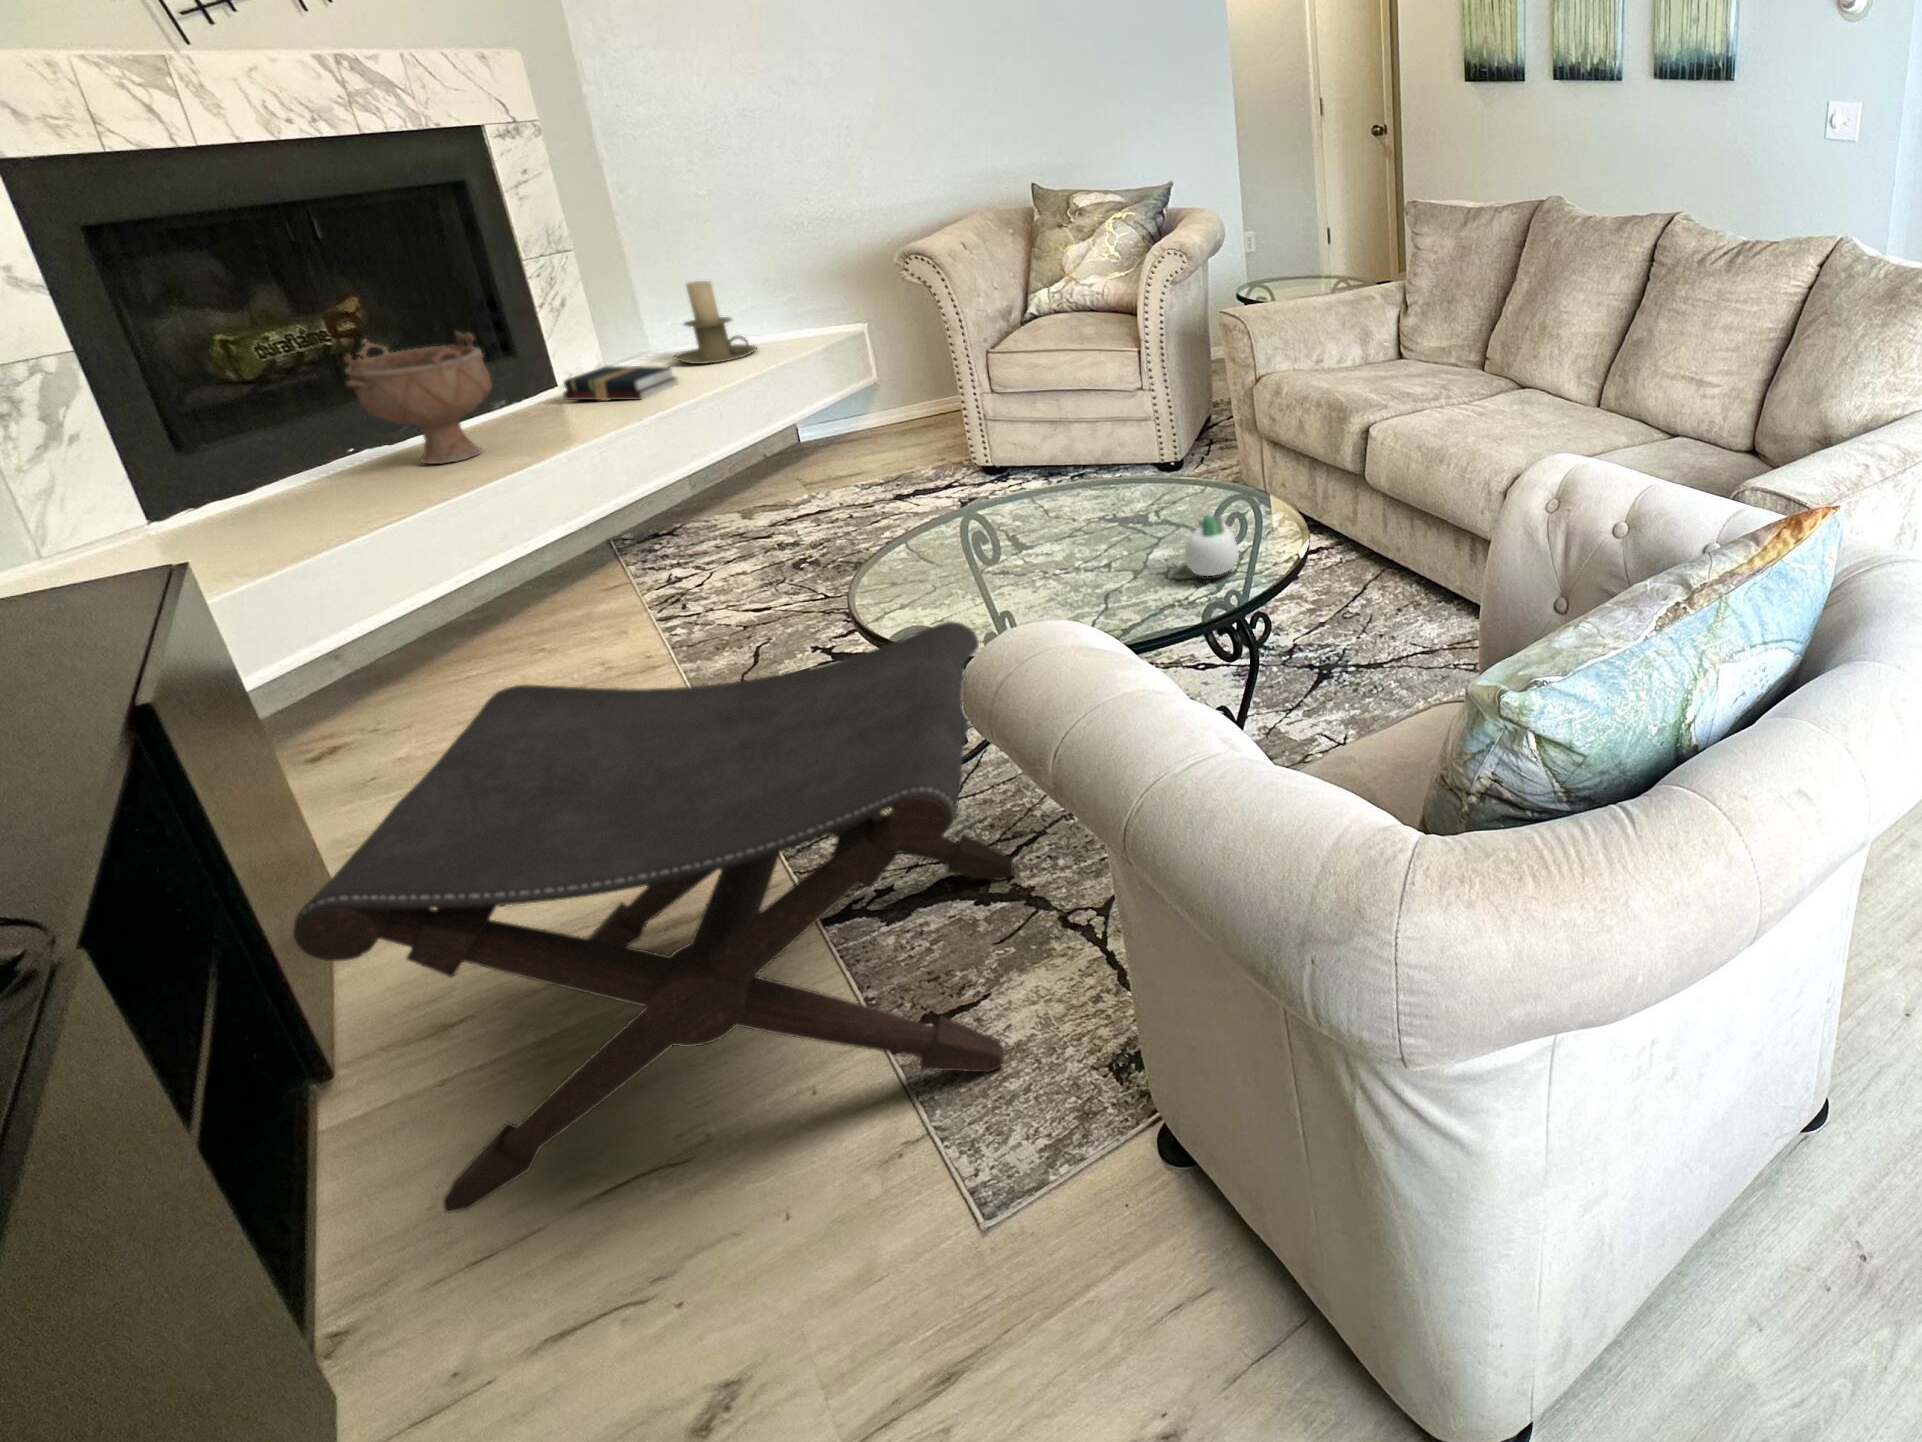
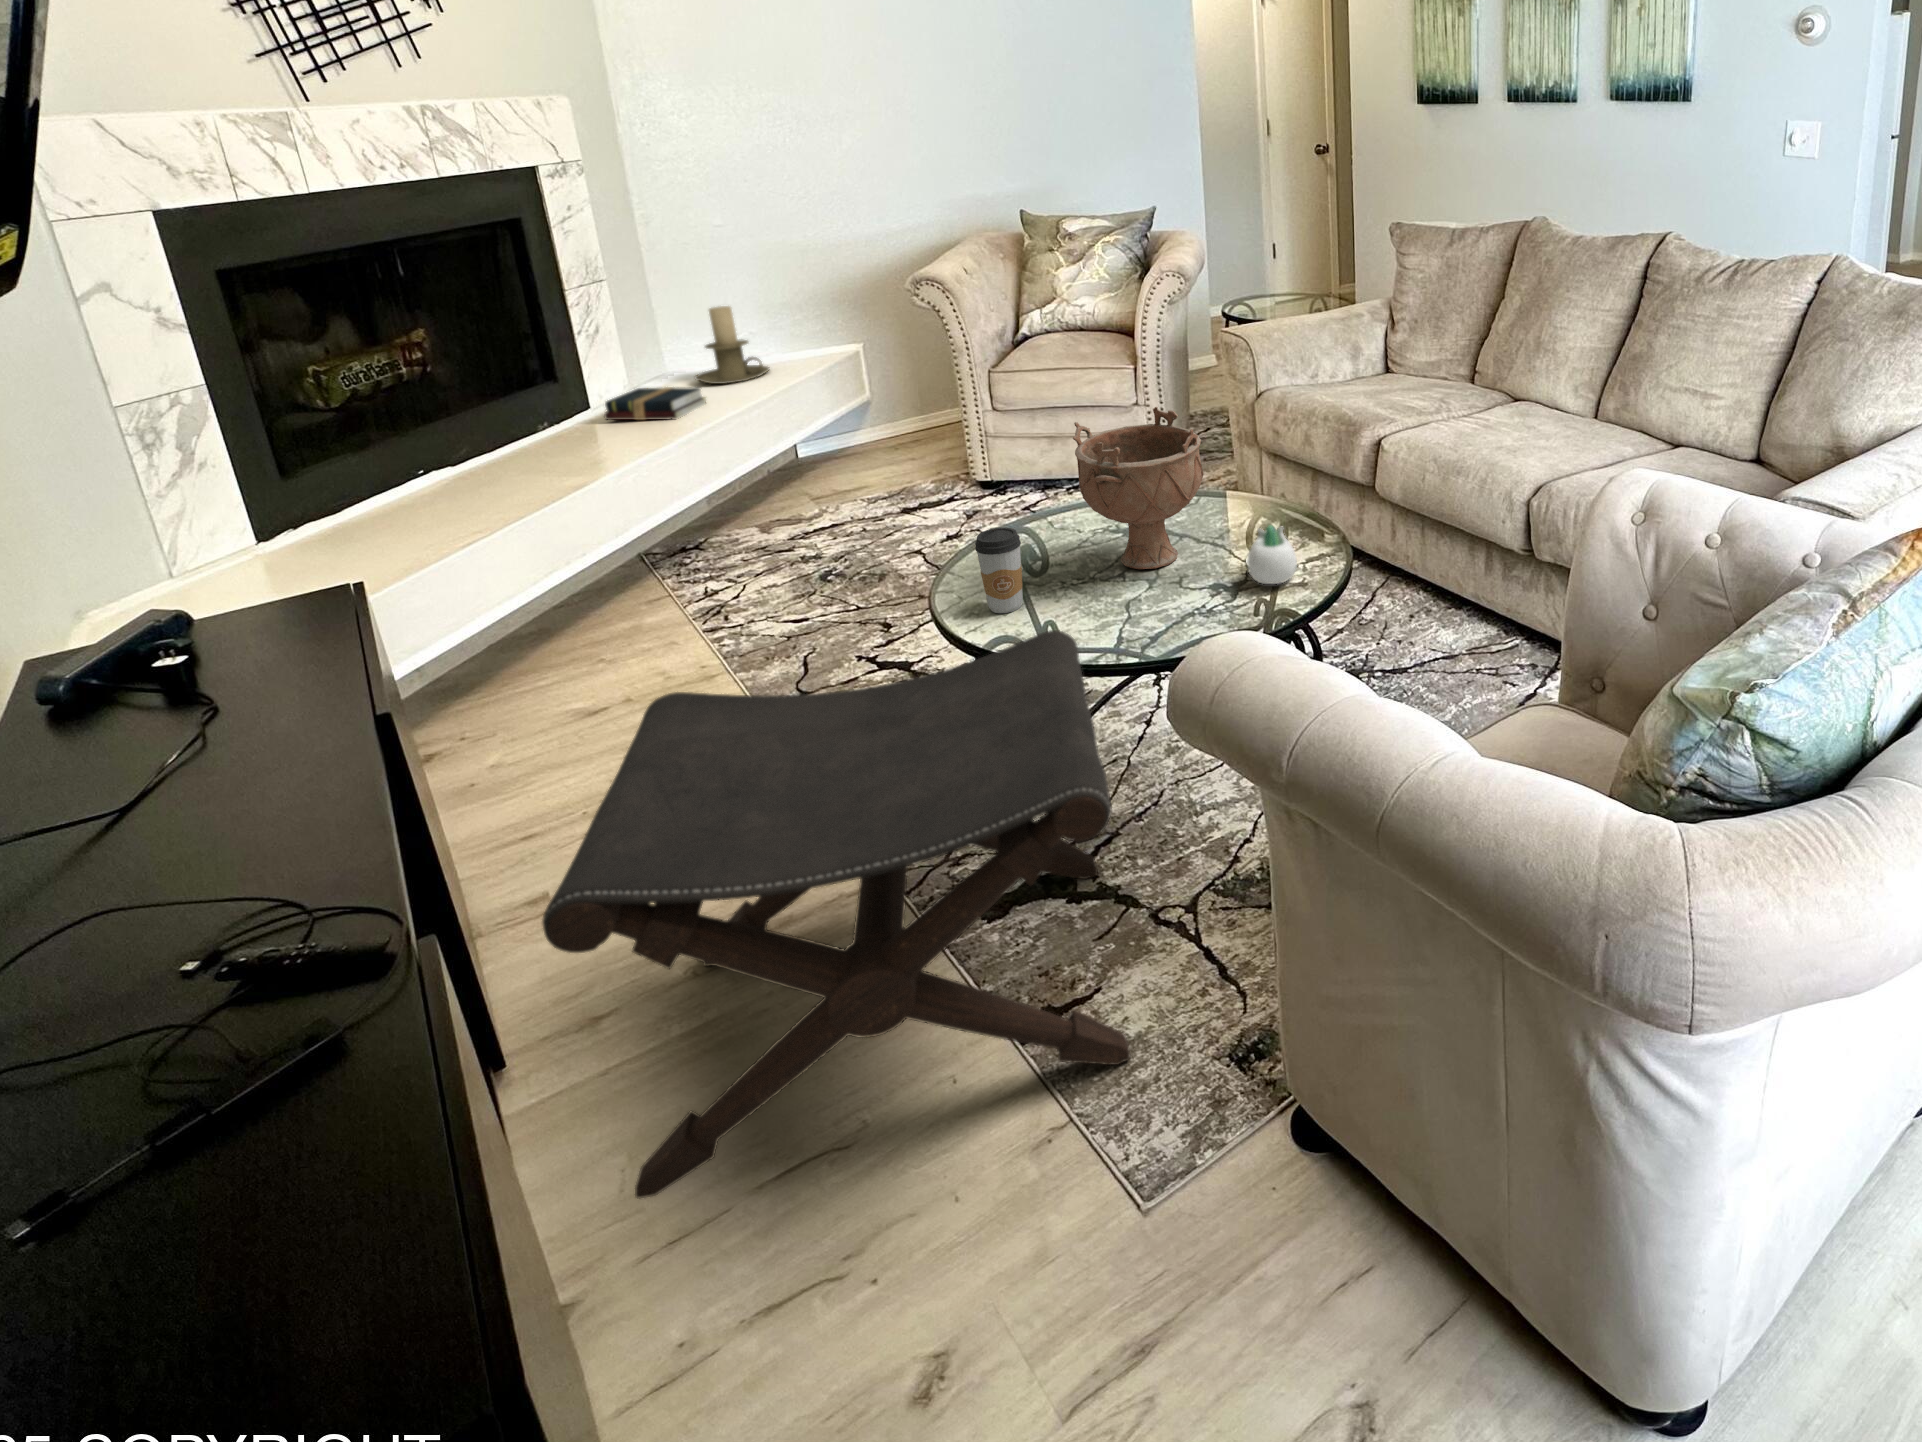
decorative bowl: present [344,332,492,464] -> present [1073,407,1203,569]
coffee cup: none [888,514,946,604] -> present [975,528,1023,613]

